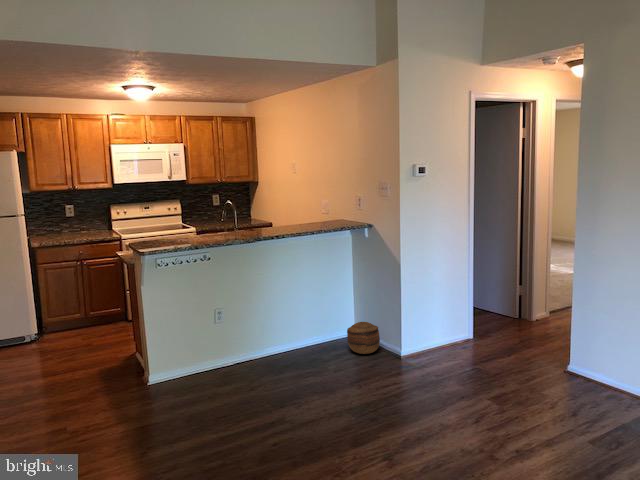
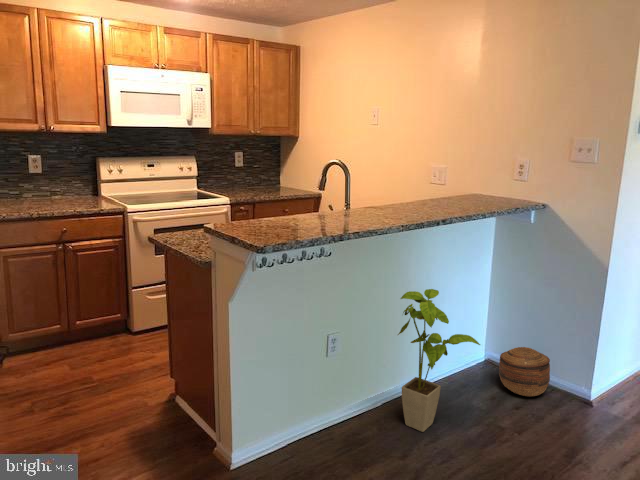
house plant: none [253,279,304,370] -> present [398,289,480,432]

